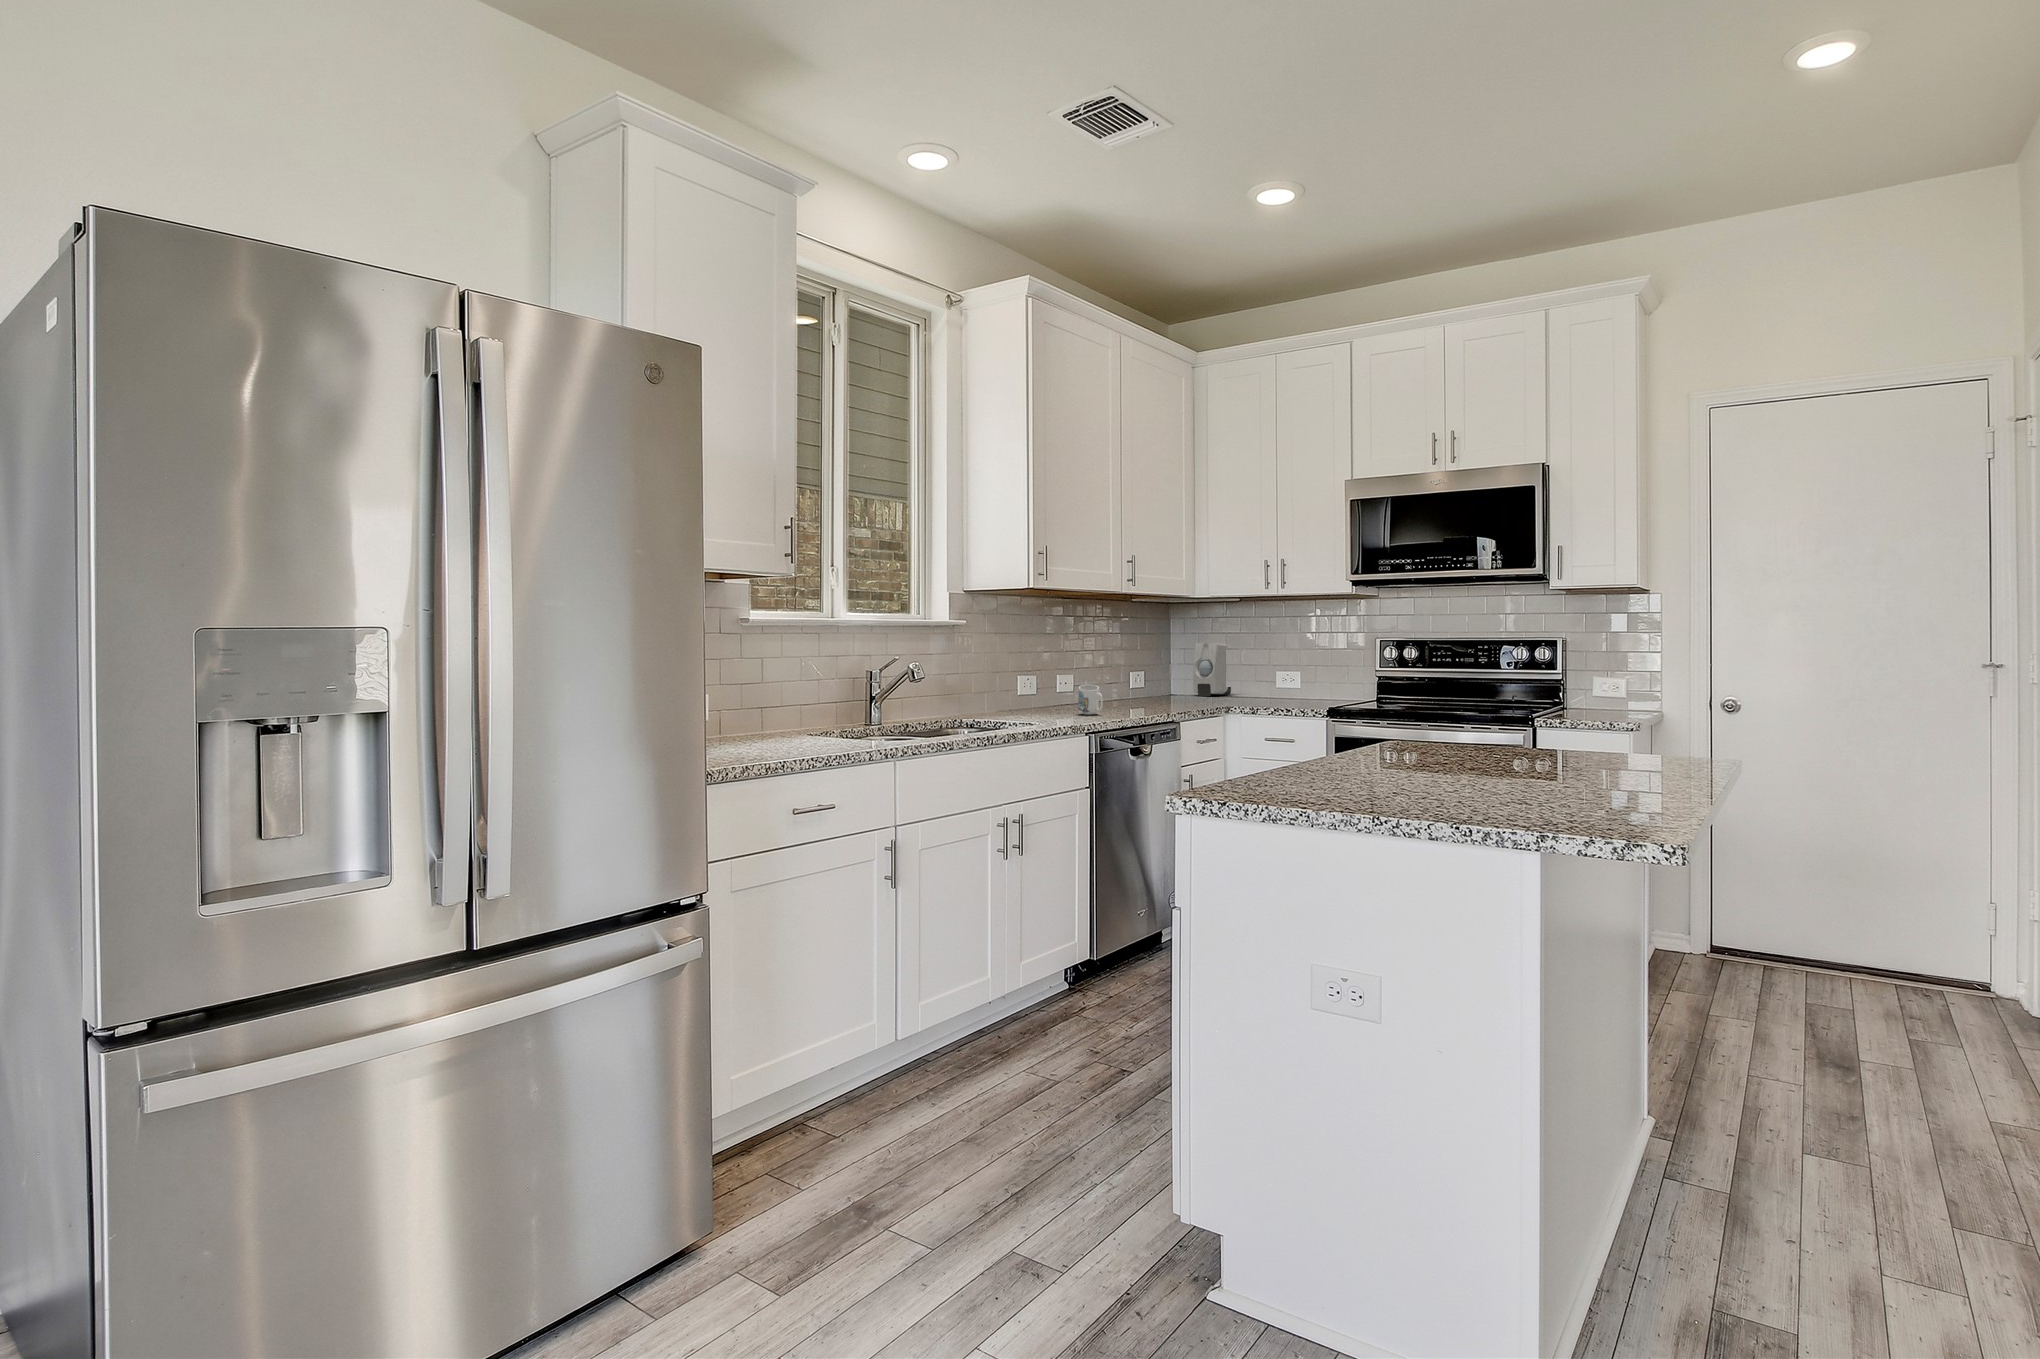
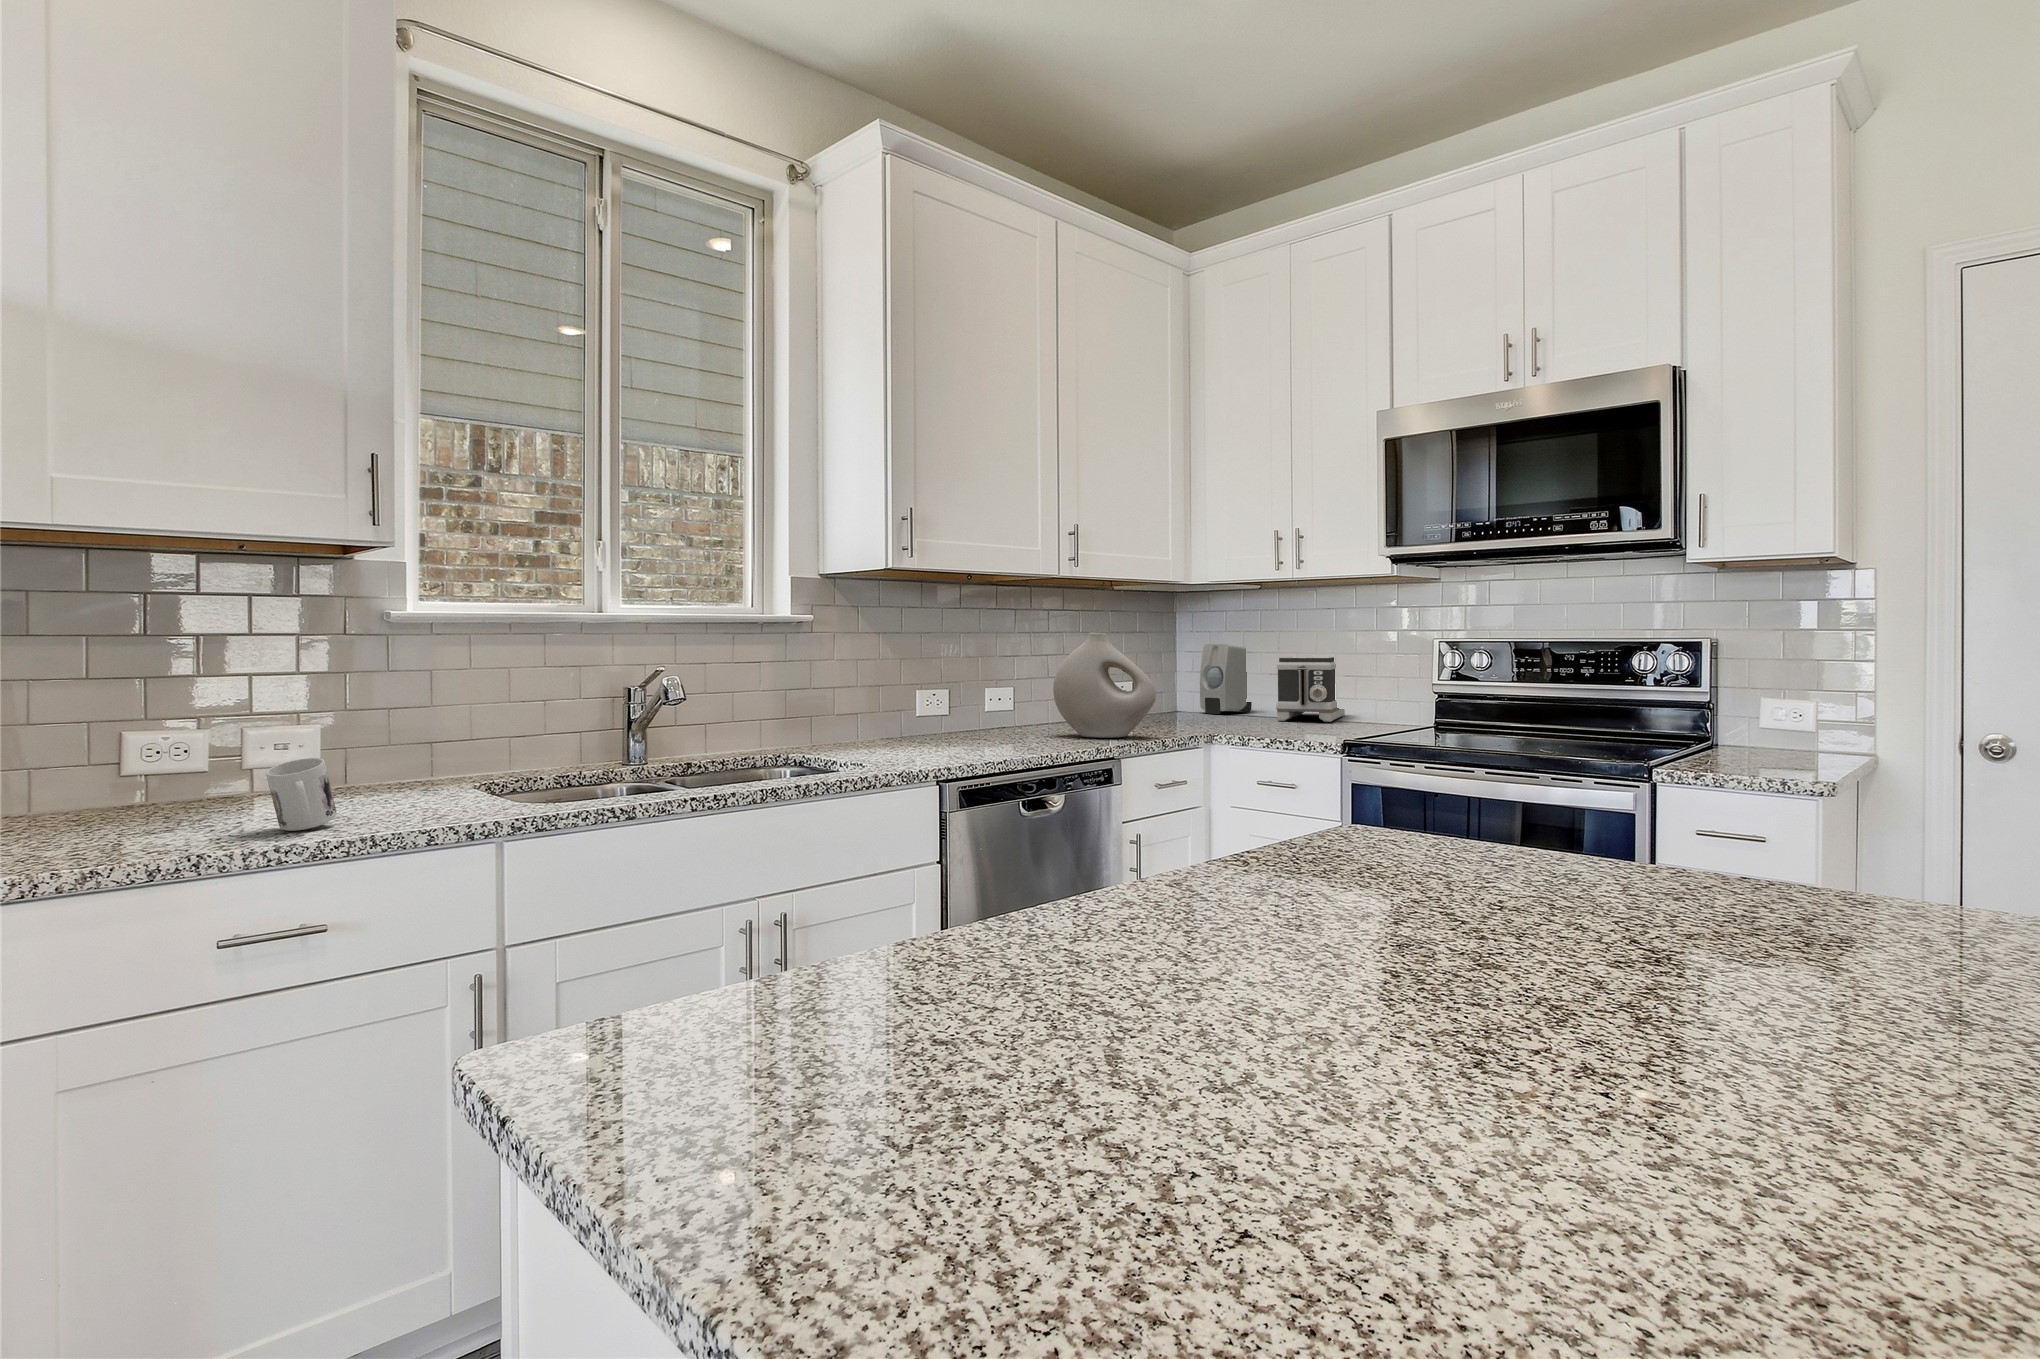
vase: none [1118,633,1193,709] -> present [1053,633,1156,738]
toaster: none [1259,652,1302,700] -> present [1276,656,1345,722]
mug: present [1078,684,1103,715] -> present [266,758,337,831]

